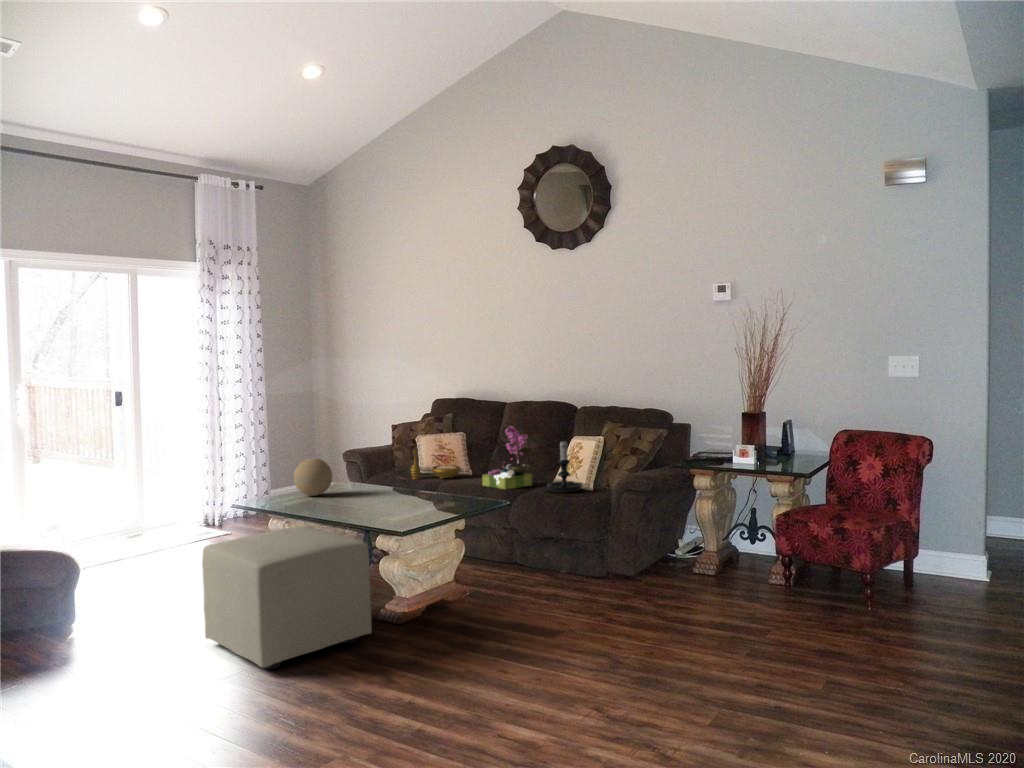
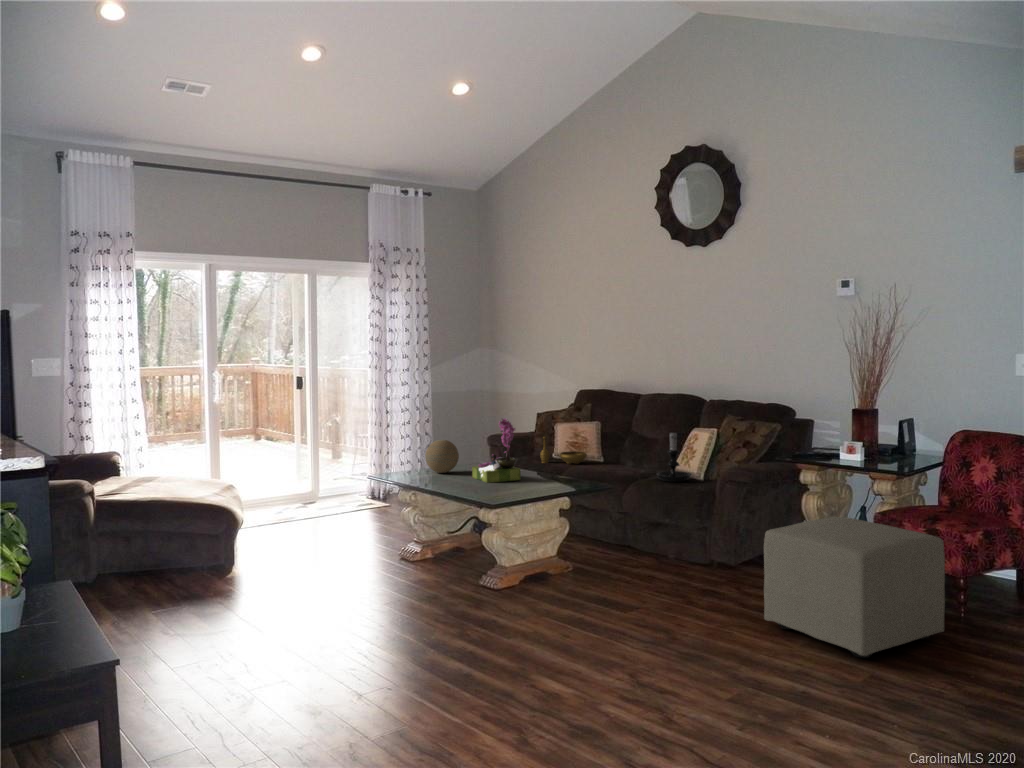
flower arrangement: present [482,426,532,489] -> present [472,418,520,483]
ottoman: present [202,527,372,669] -> present [764,517,945,658]

